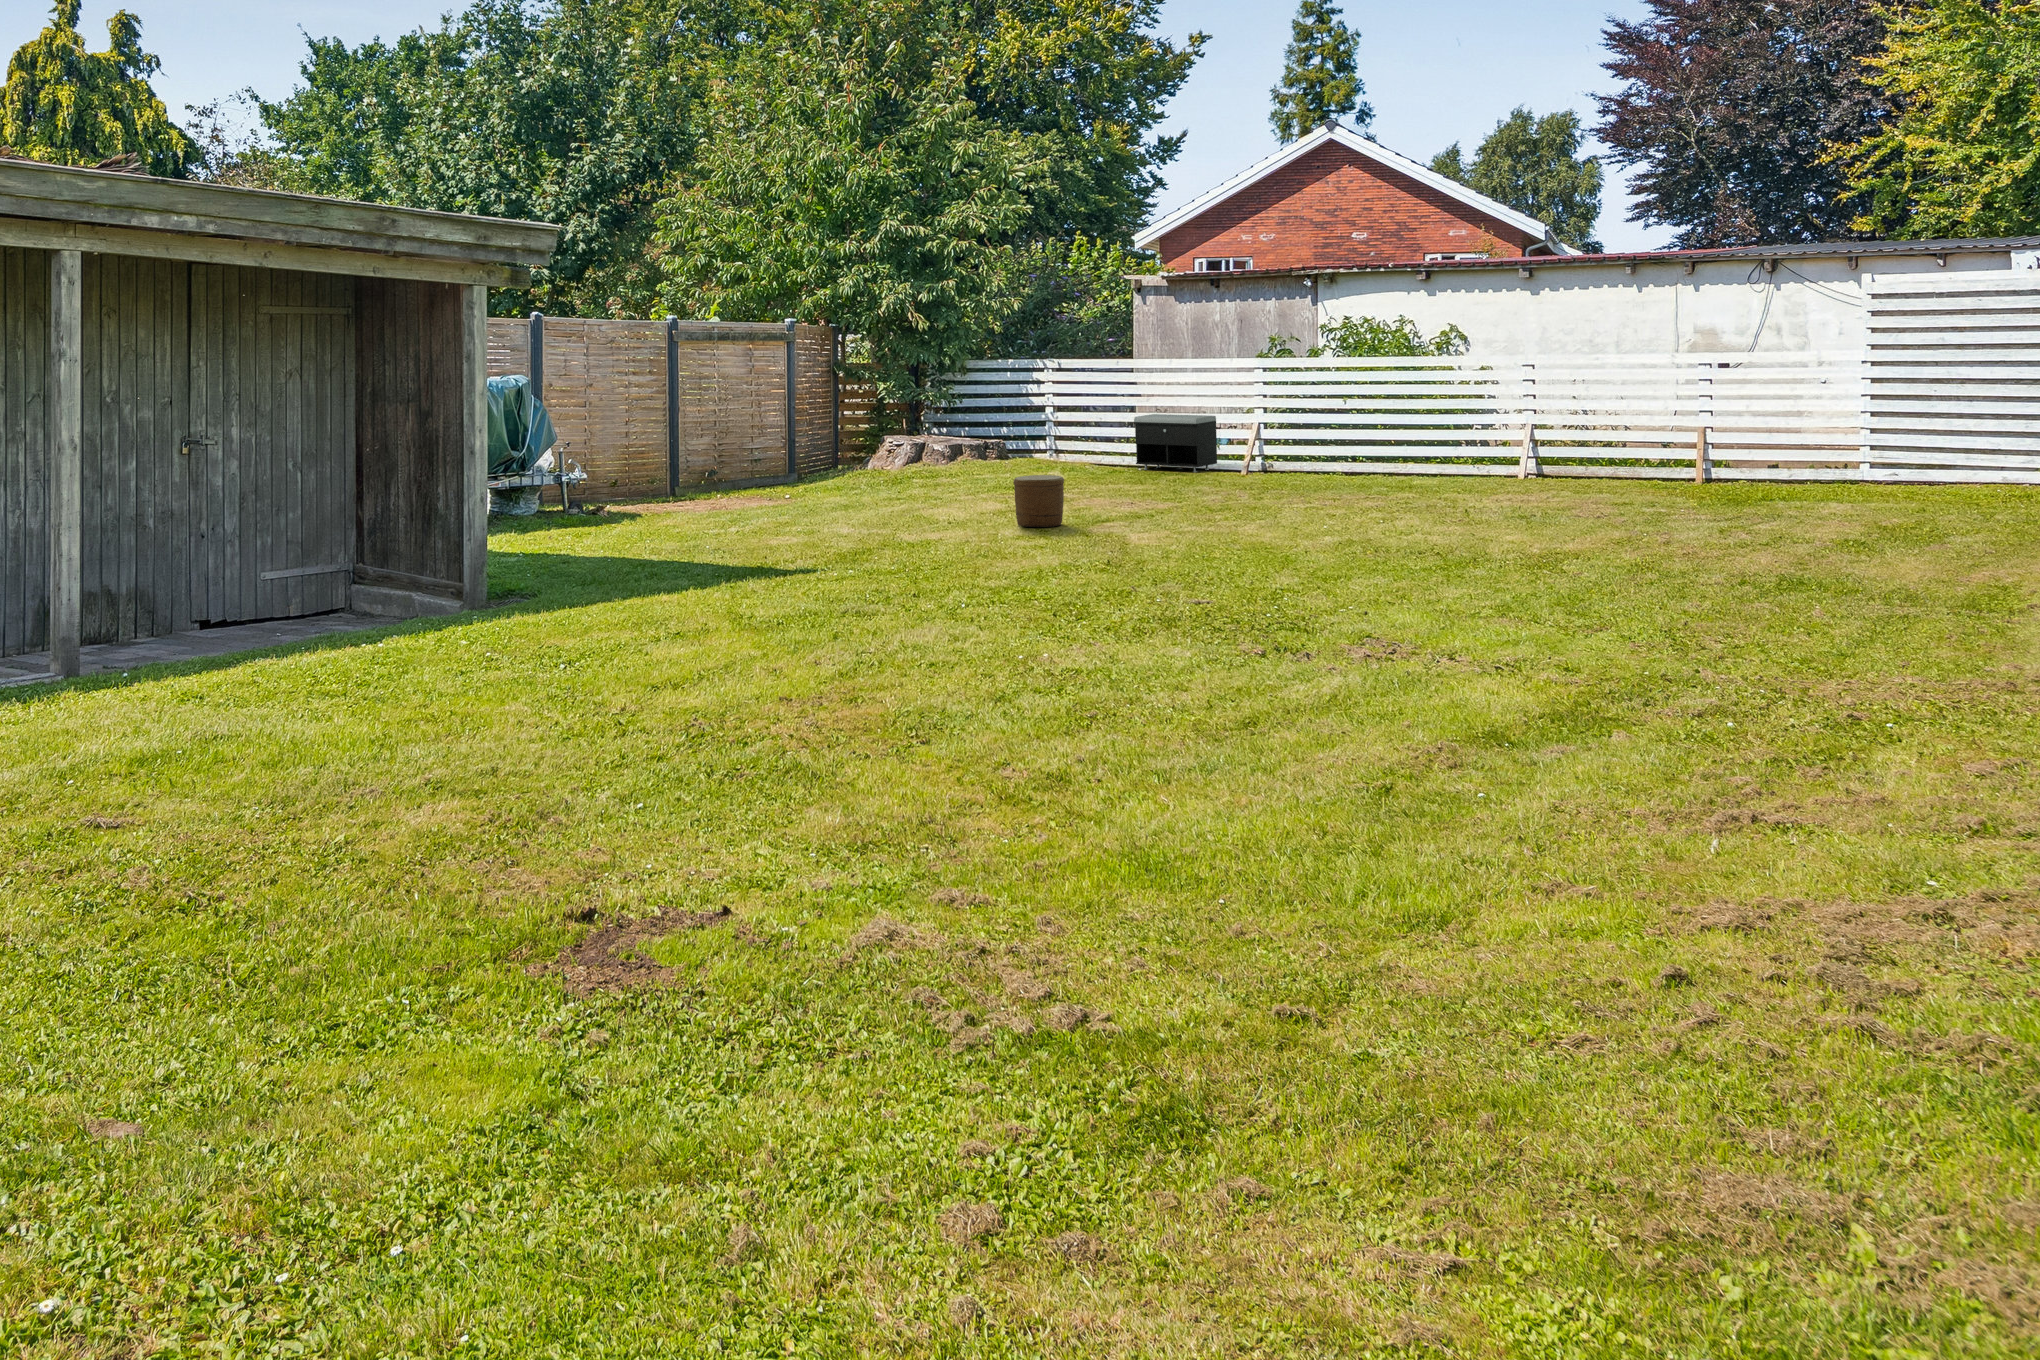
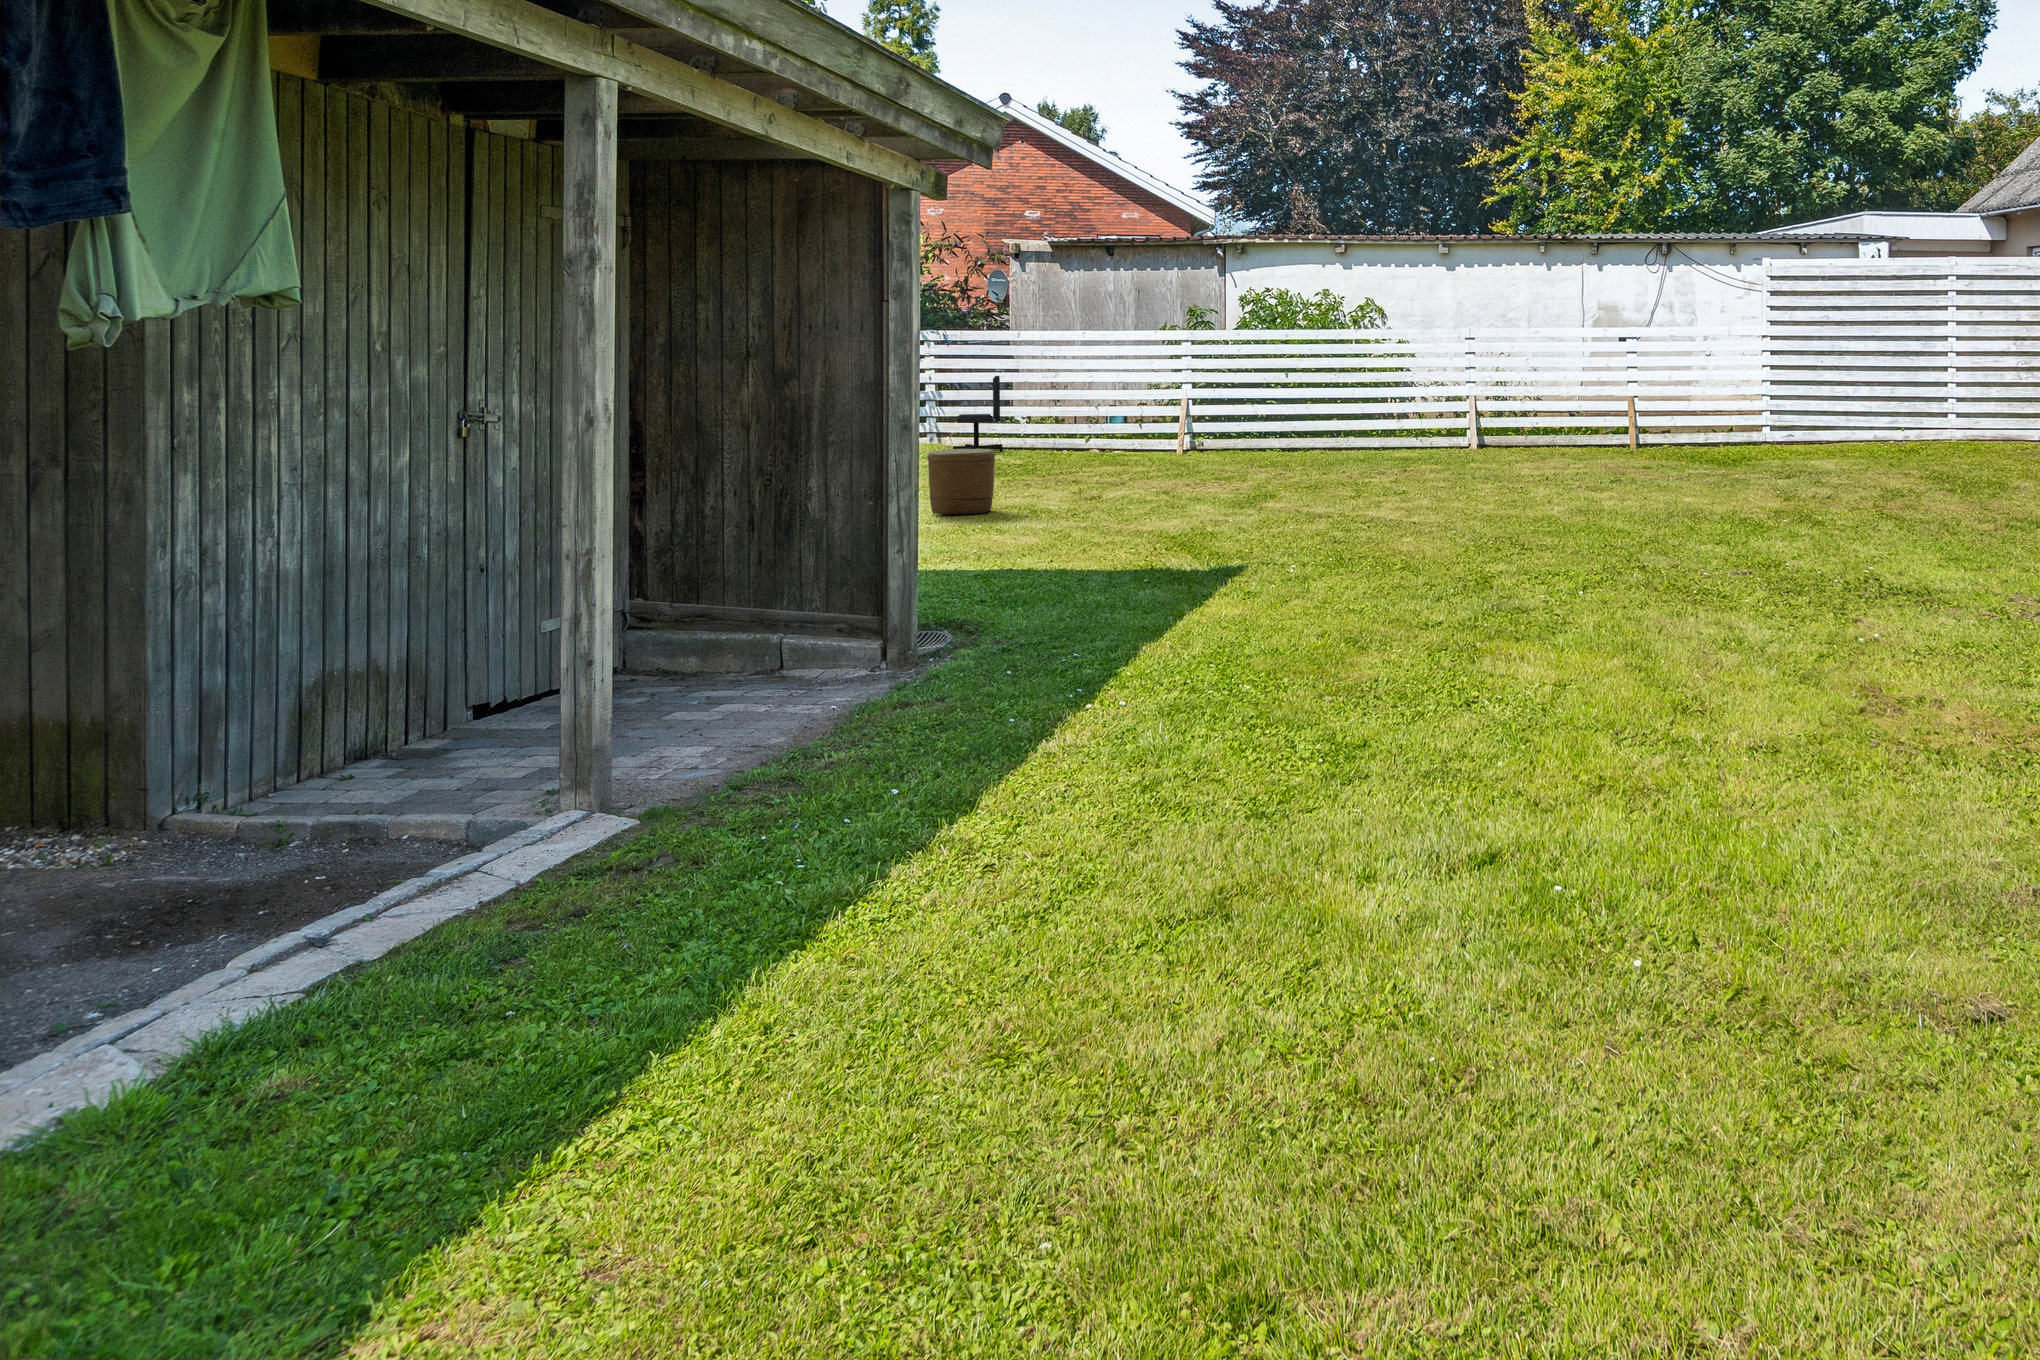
chair: none [1065,401,1113,466] -> present [953,376,1003,452]
storage bench: present [1134,414,1217,472] -> none [1036,390,1134,456]

